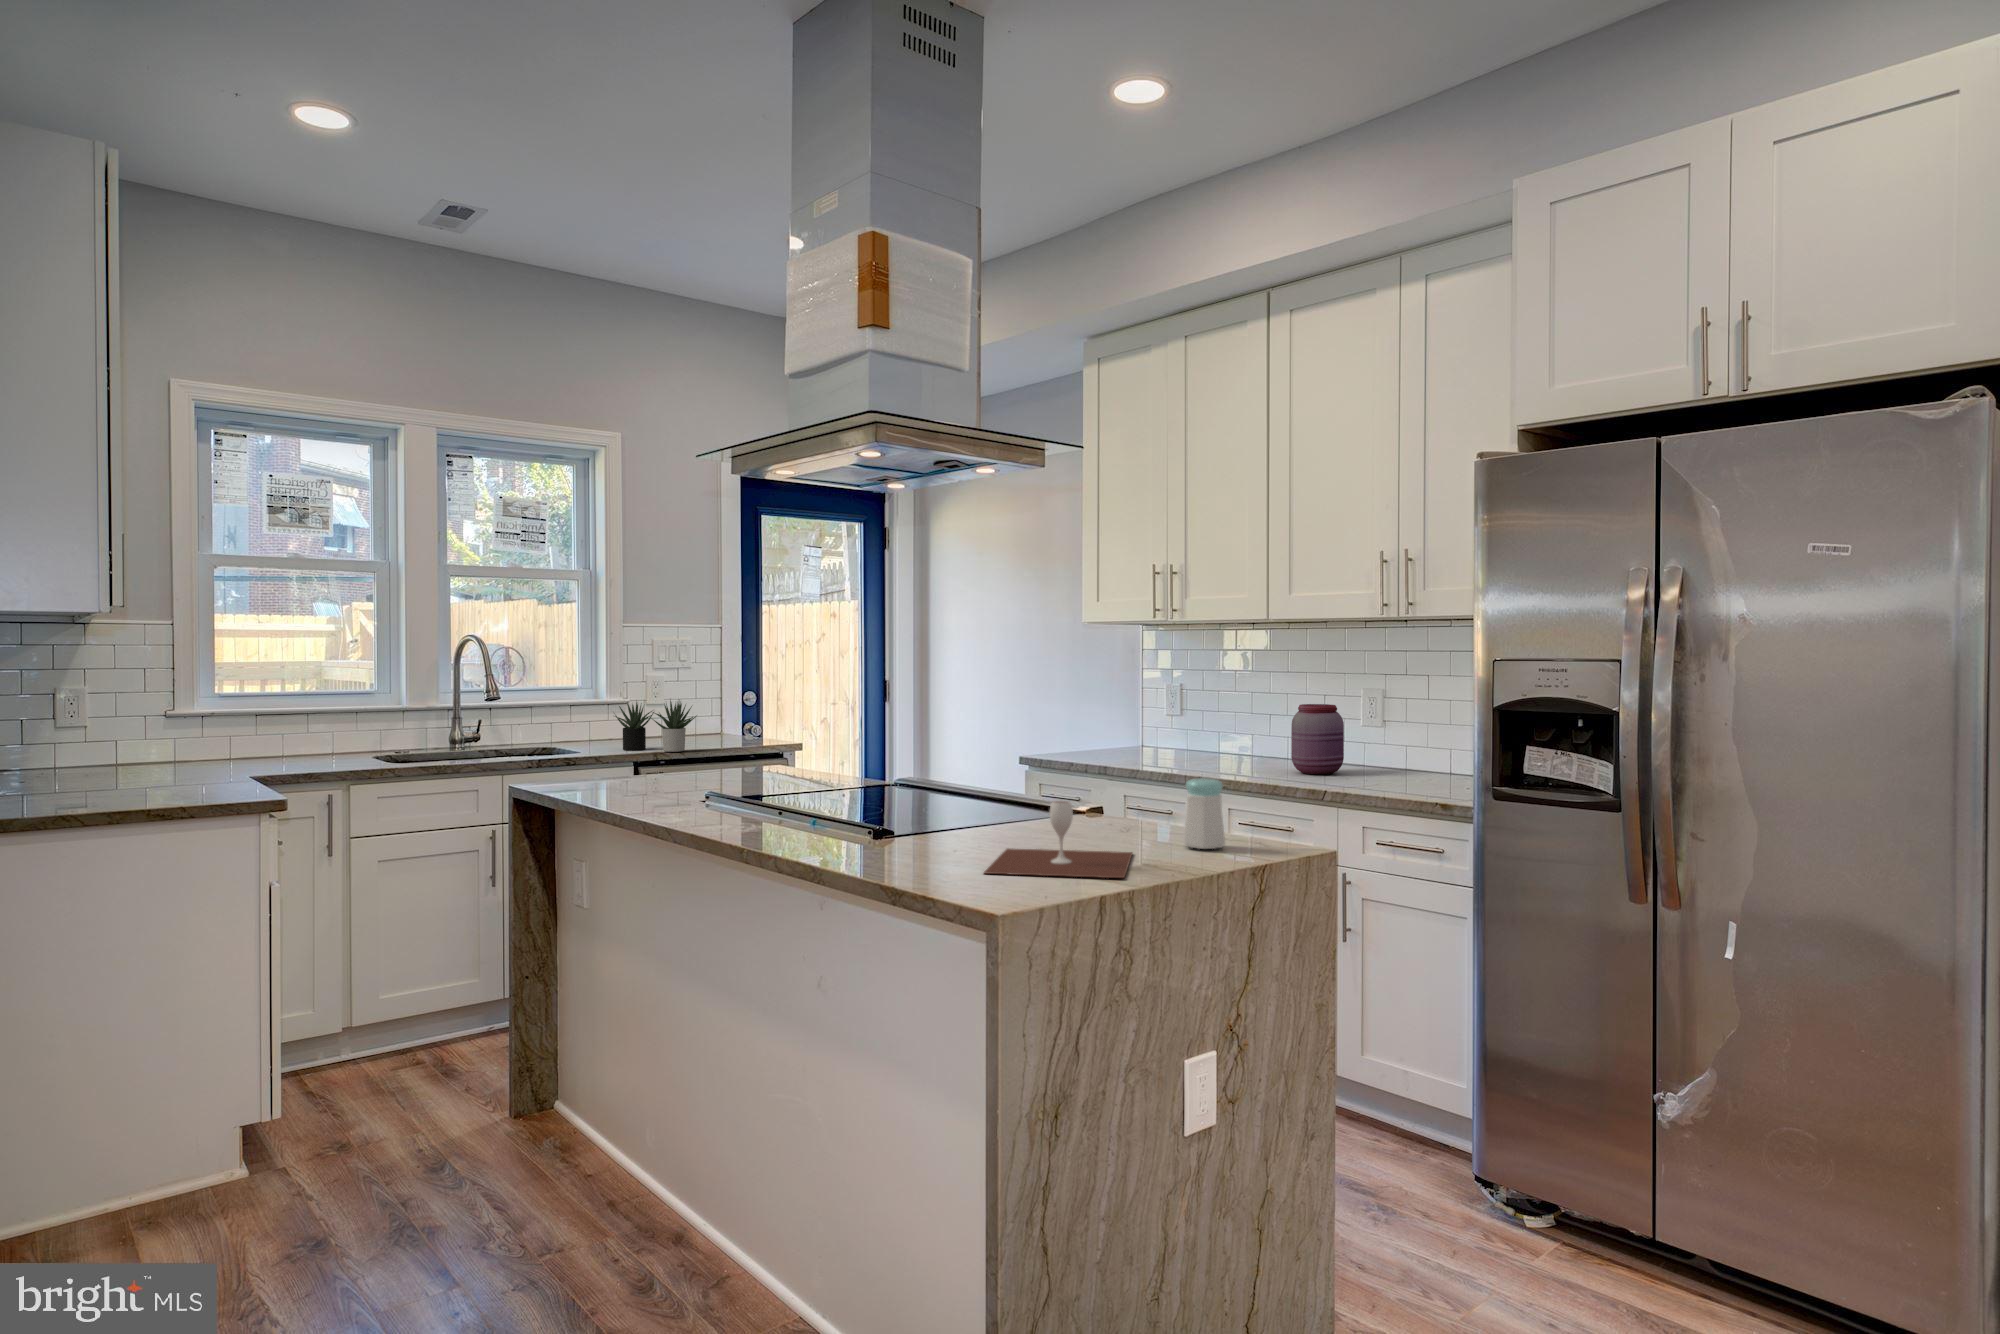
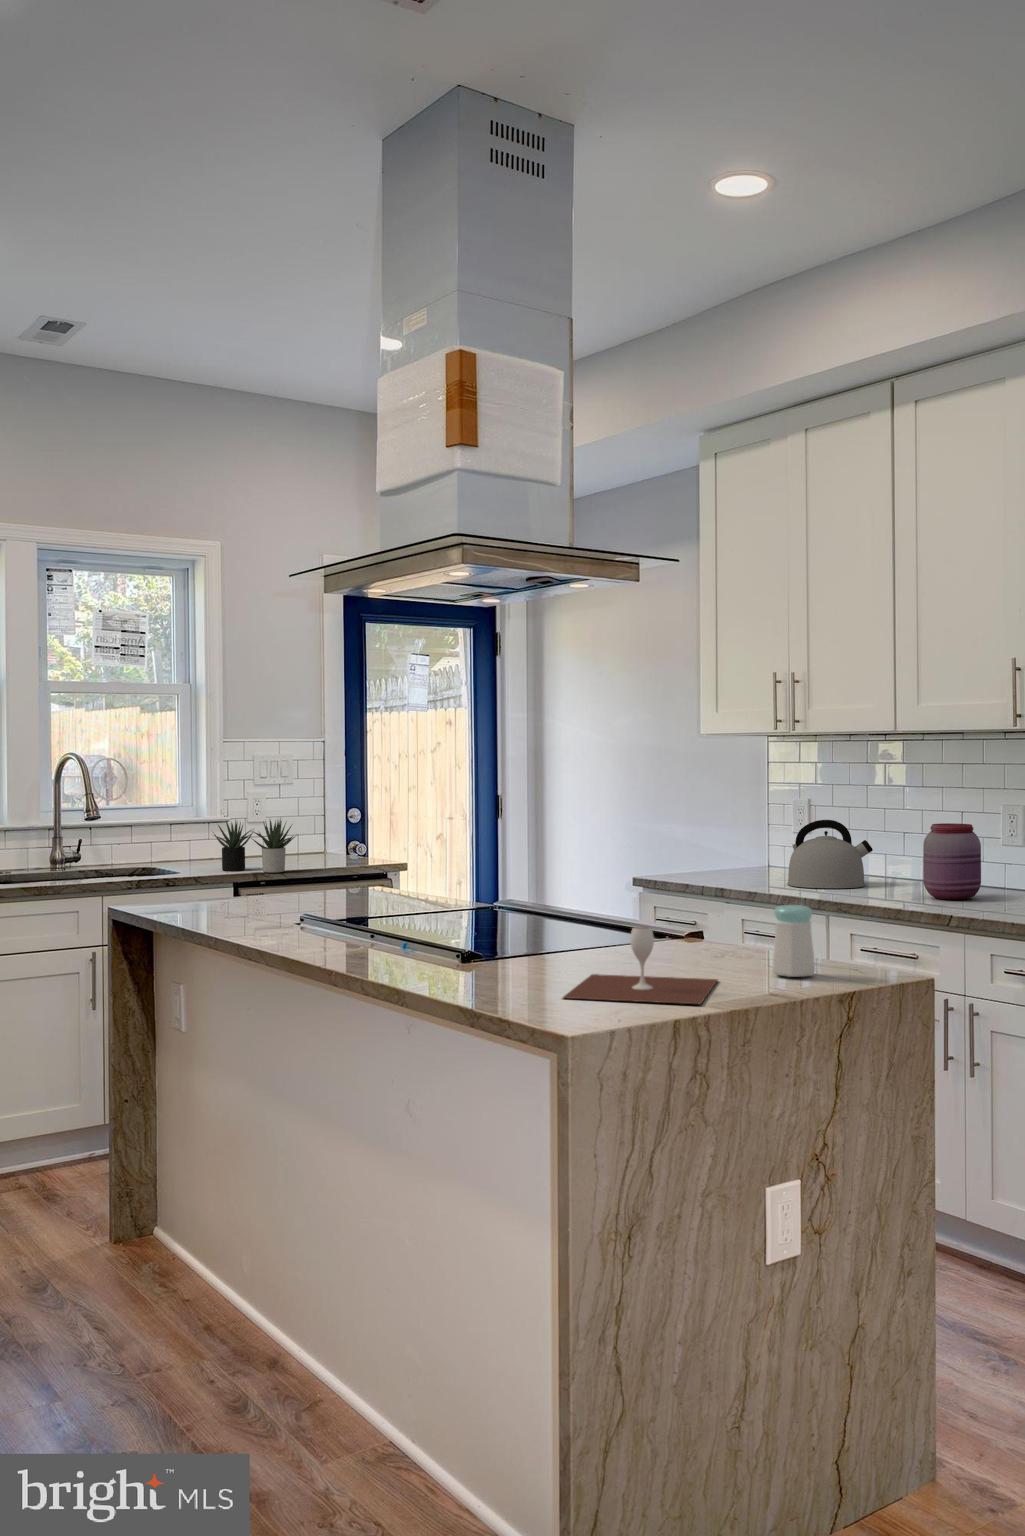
kettle: none [1163,701,1242,765] -> present [787,820,873,888]

